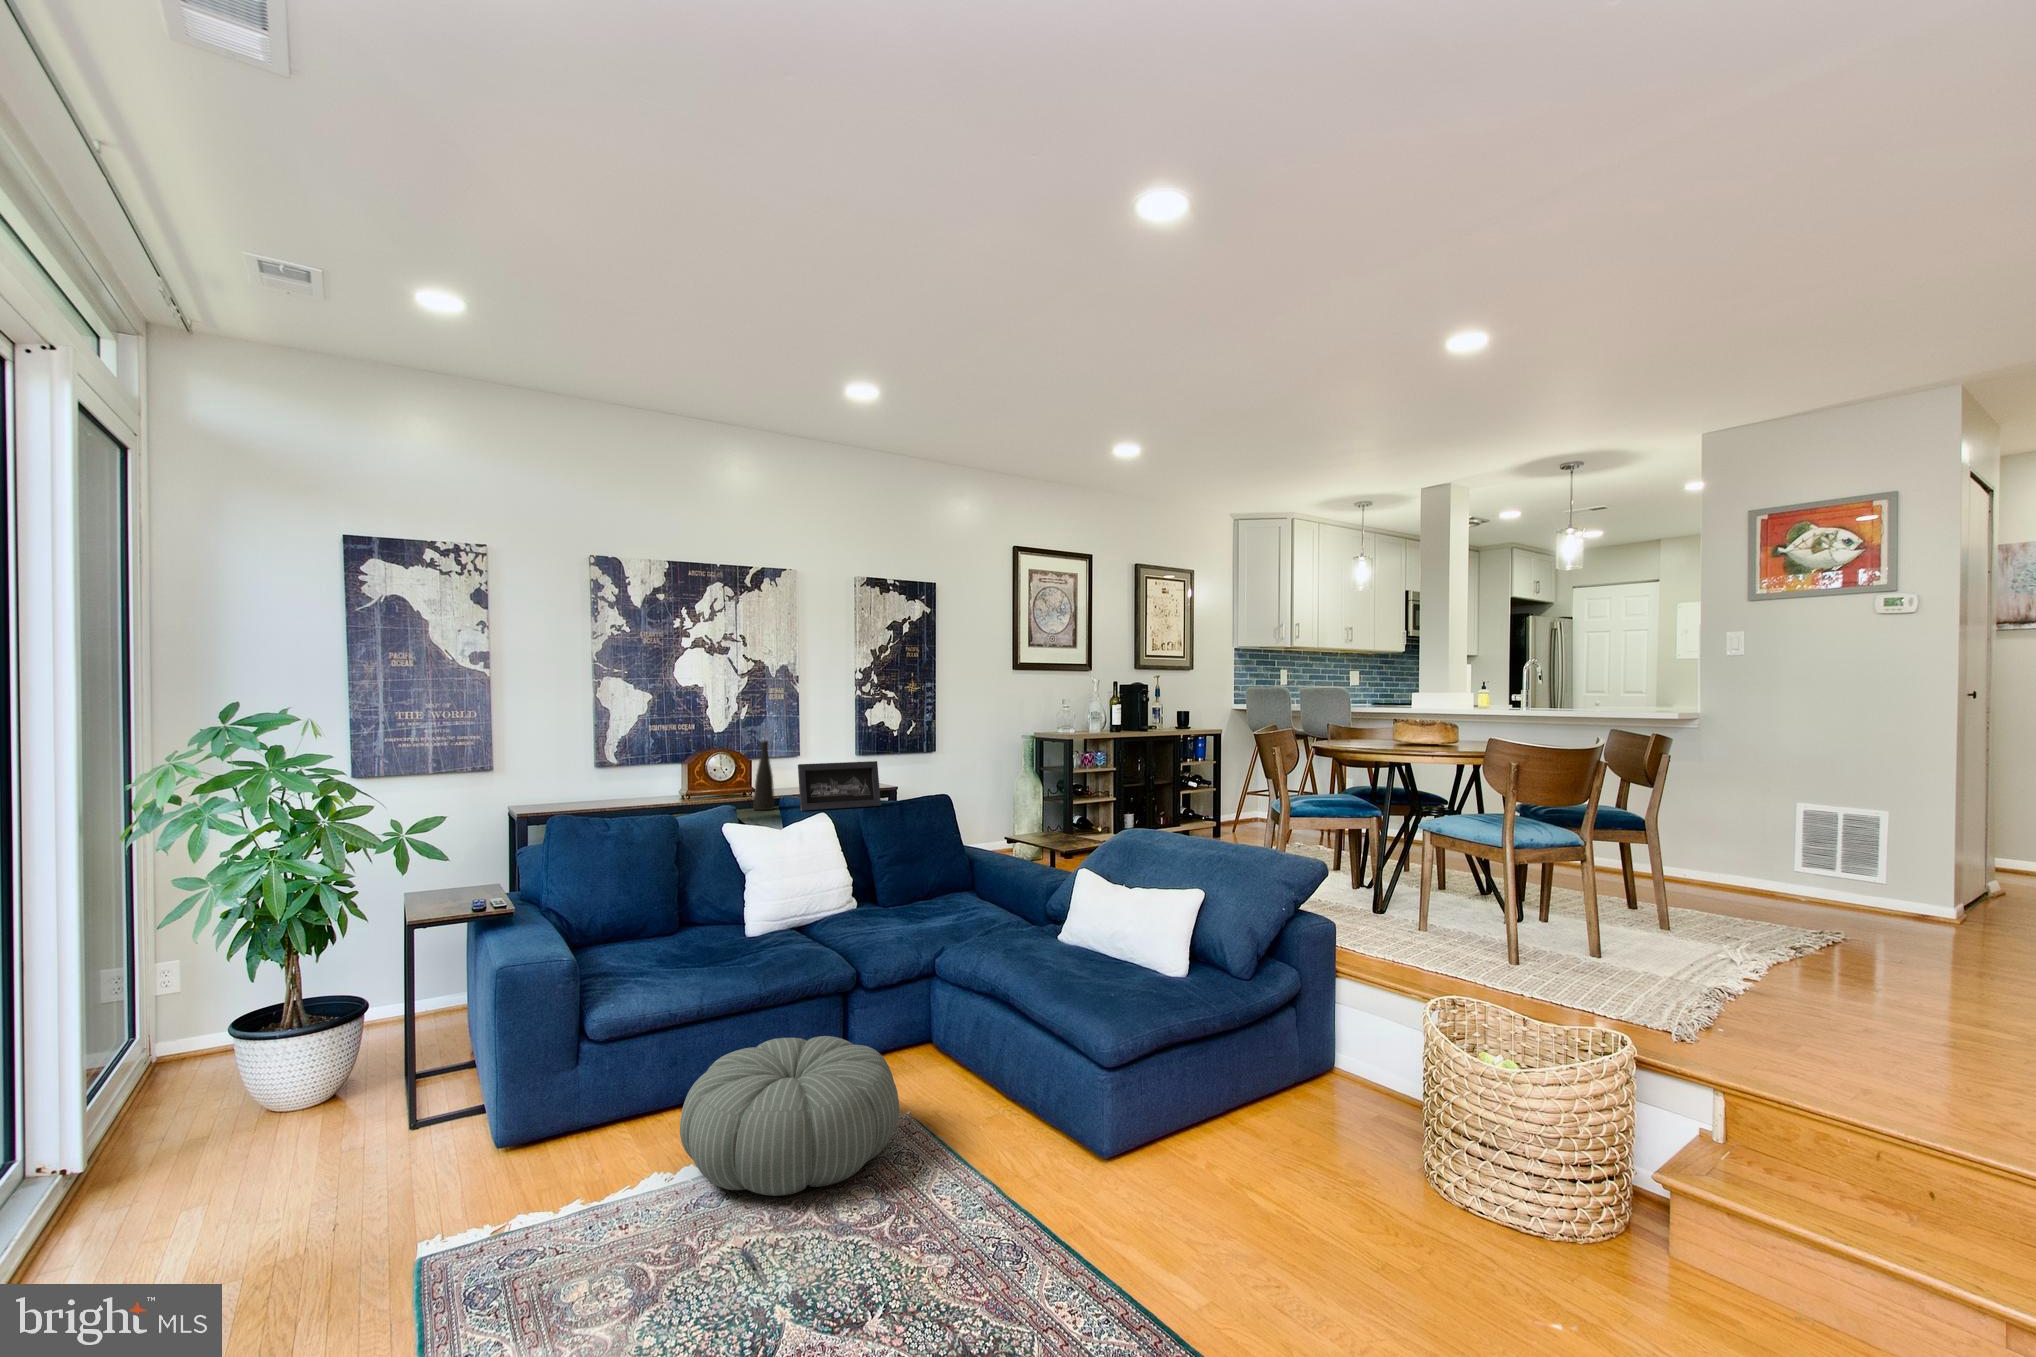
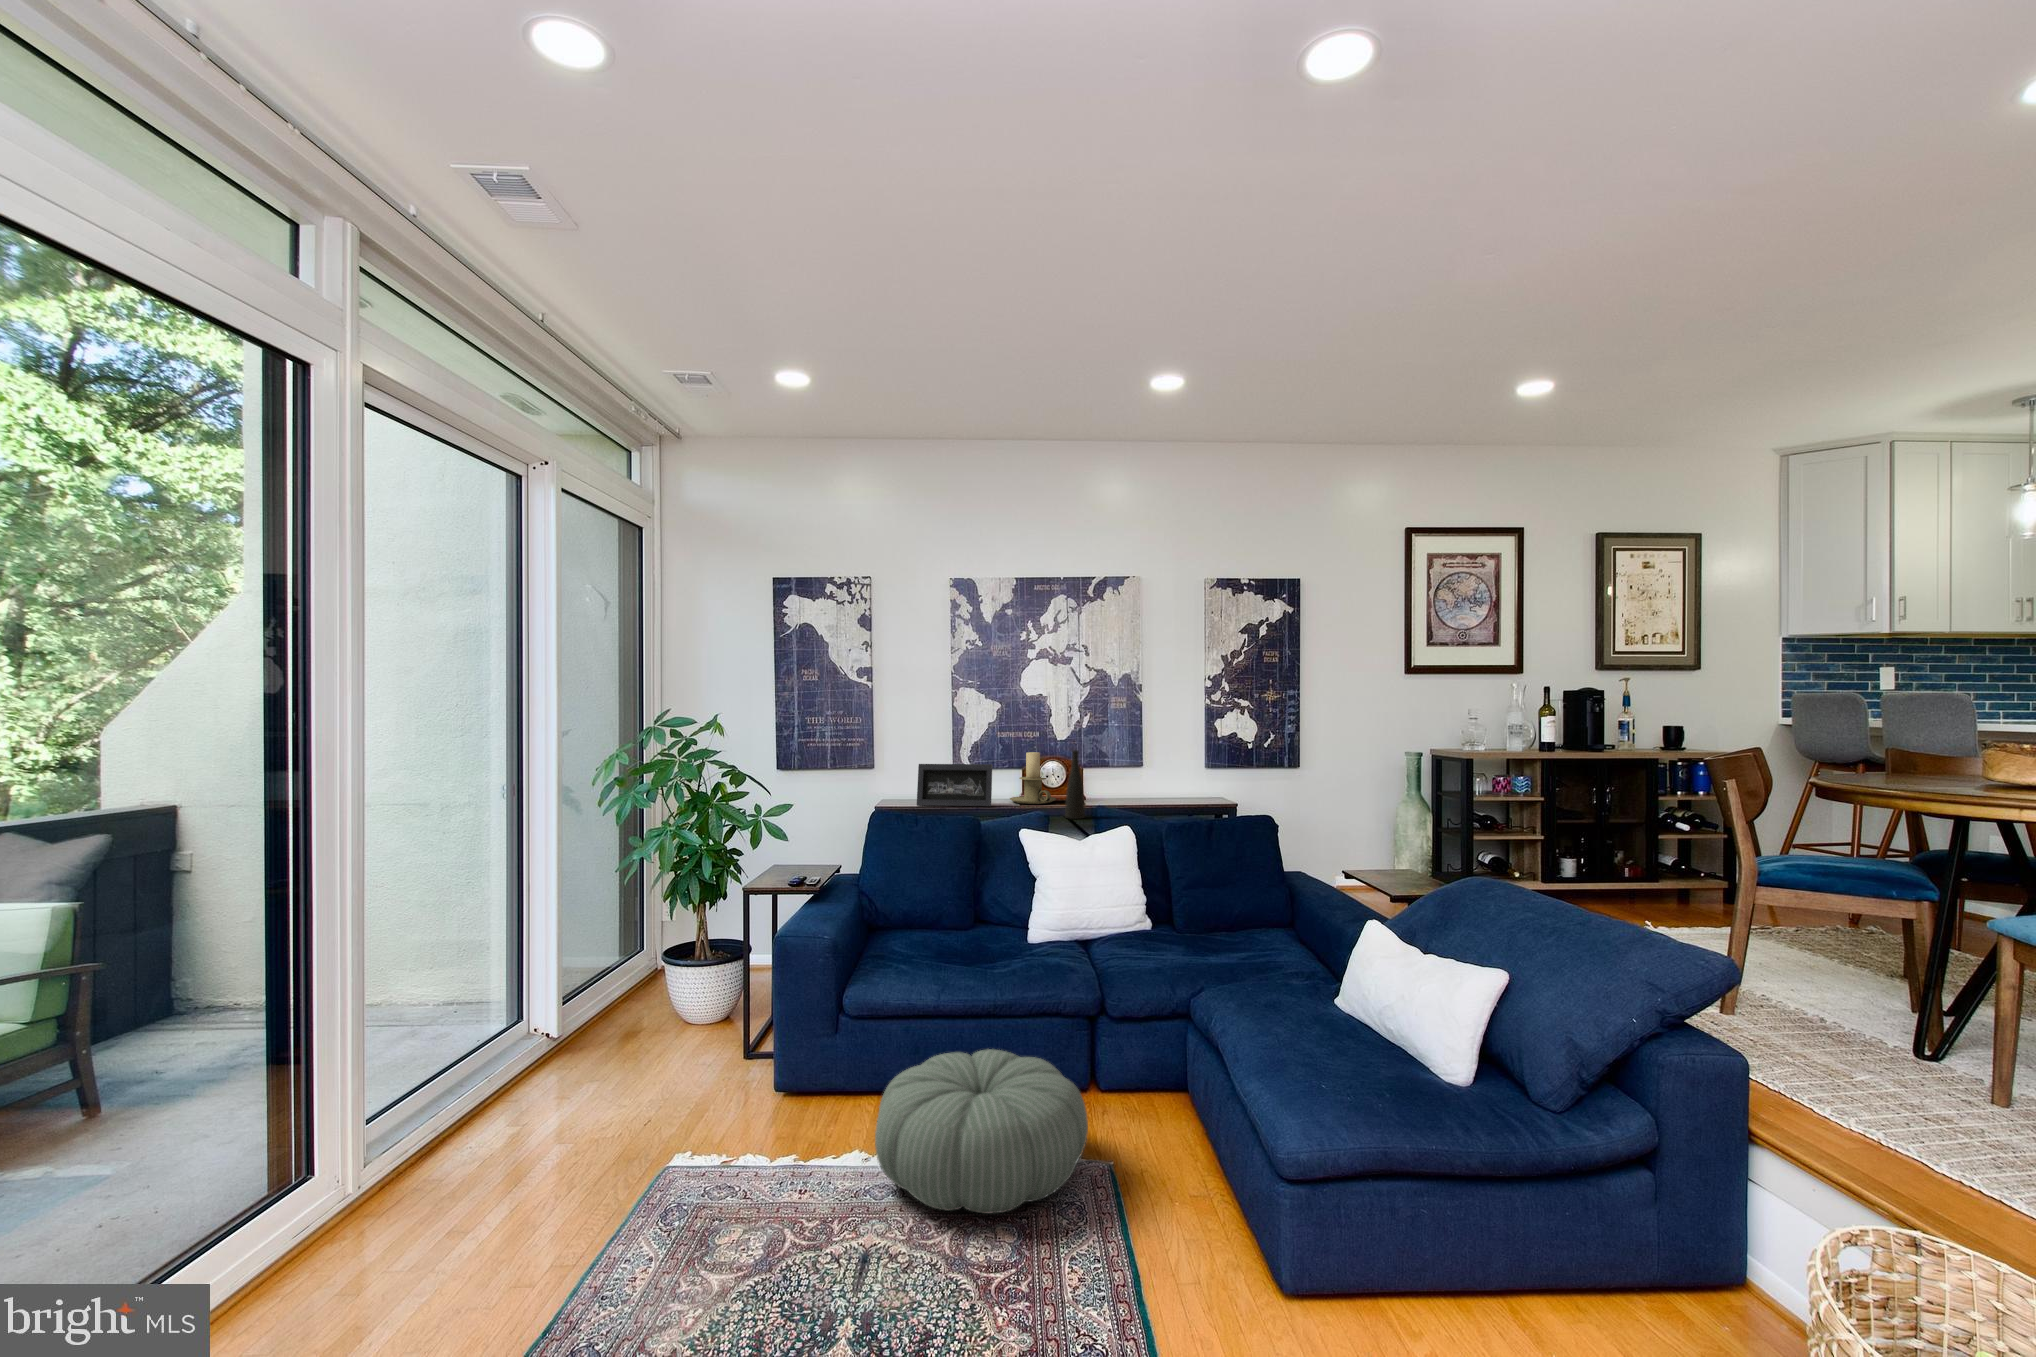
candle holder: none [666,746,719,801] -> present [1010,752,1056,804]
picture frame: present [798,761,881,811] -> present [917,764,992,806]

